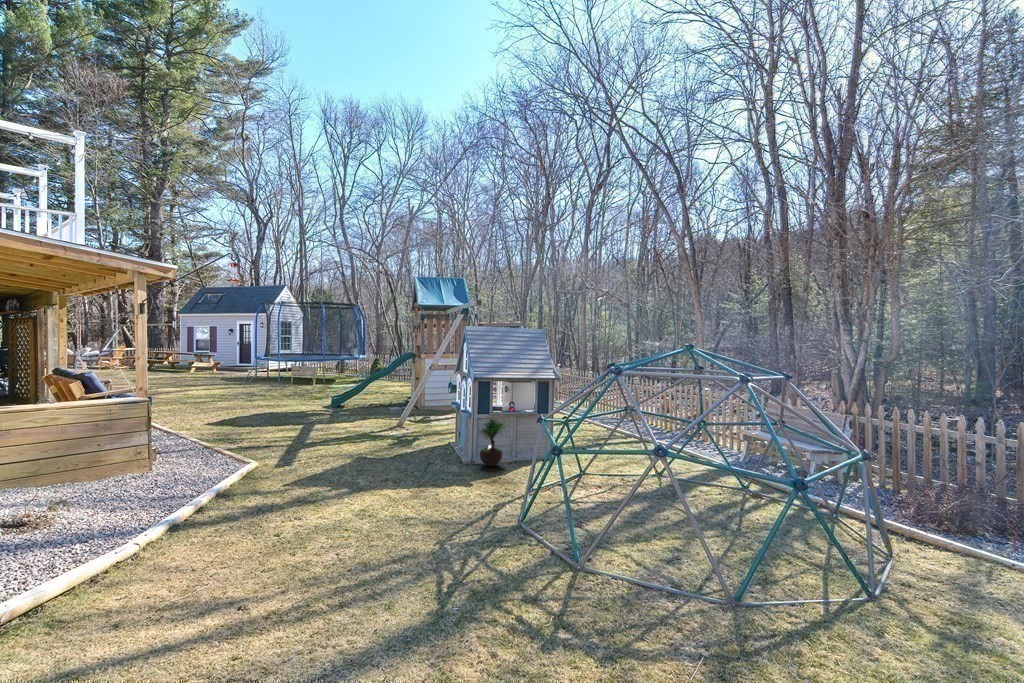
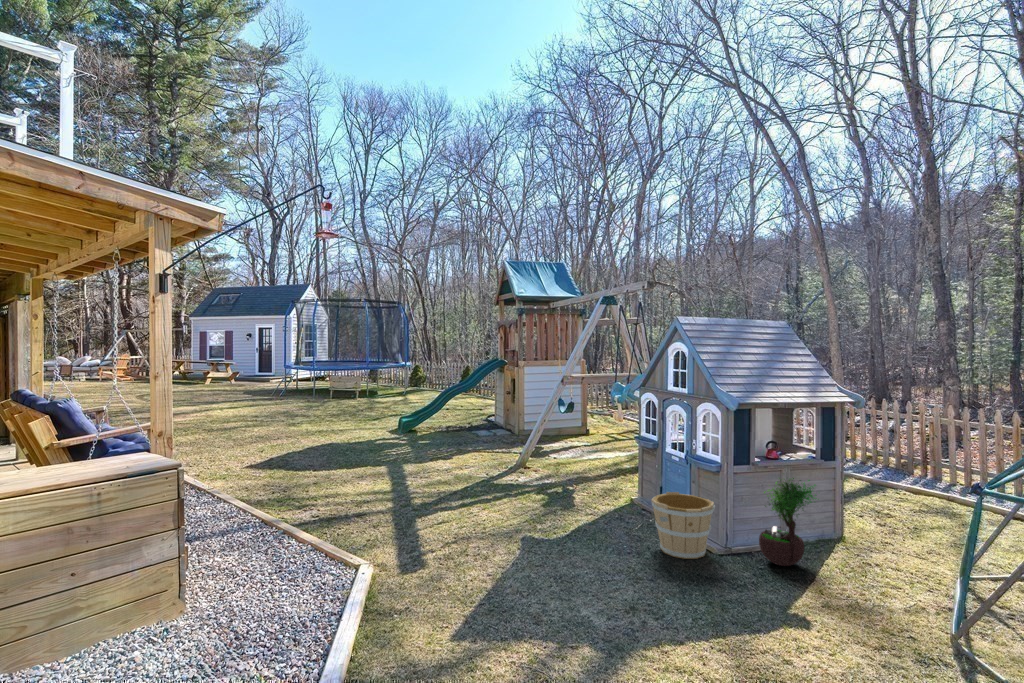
wooden bucket: none [427,429,462,463] -> present [652,492,715,559]

